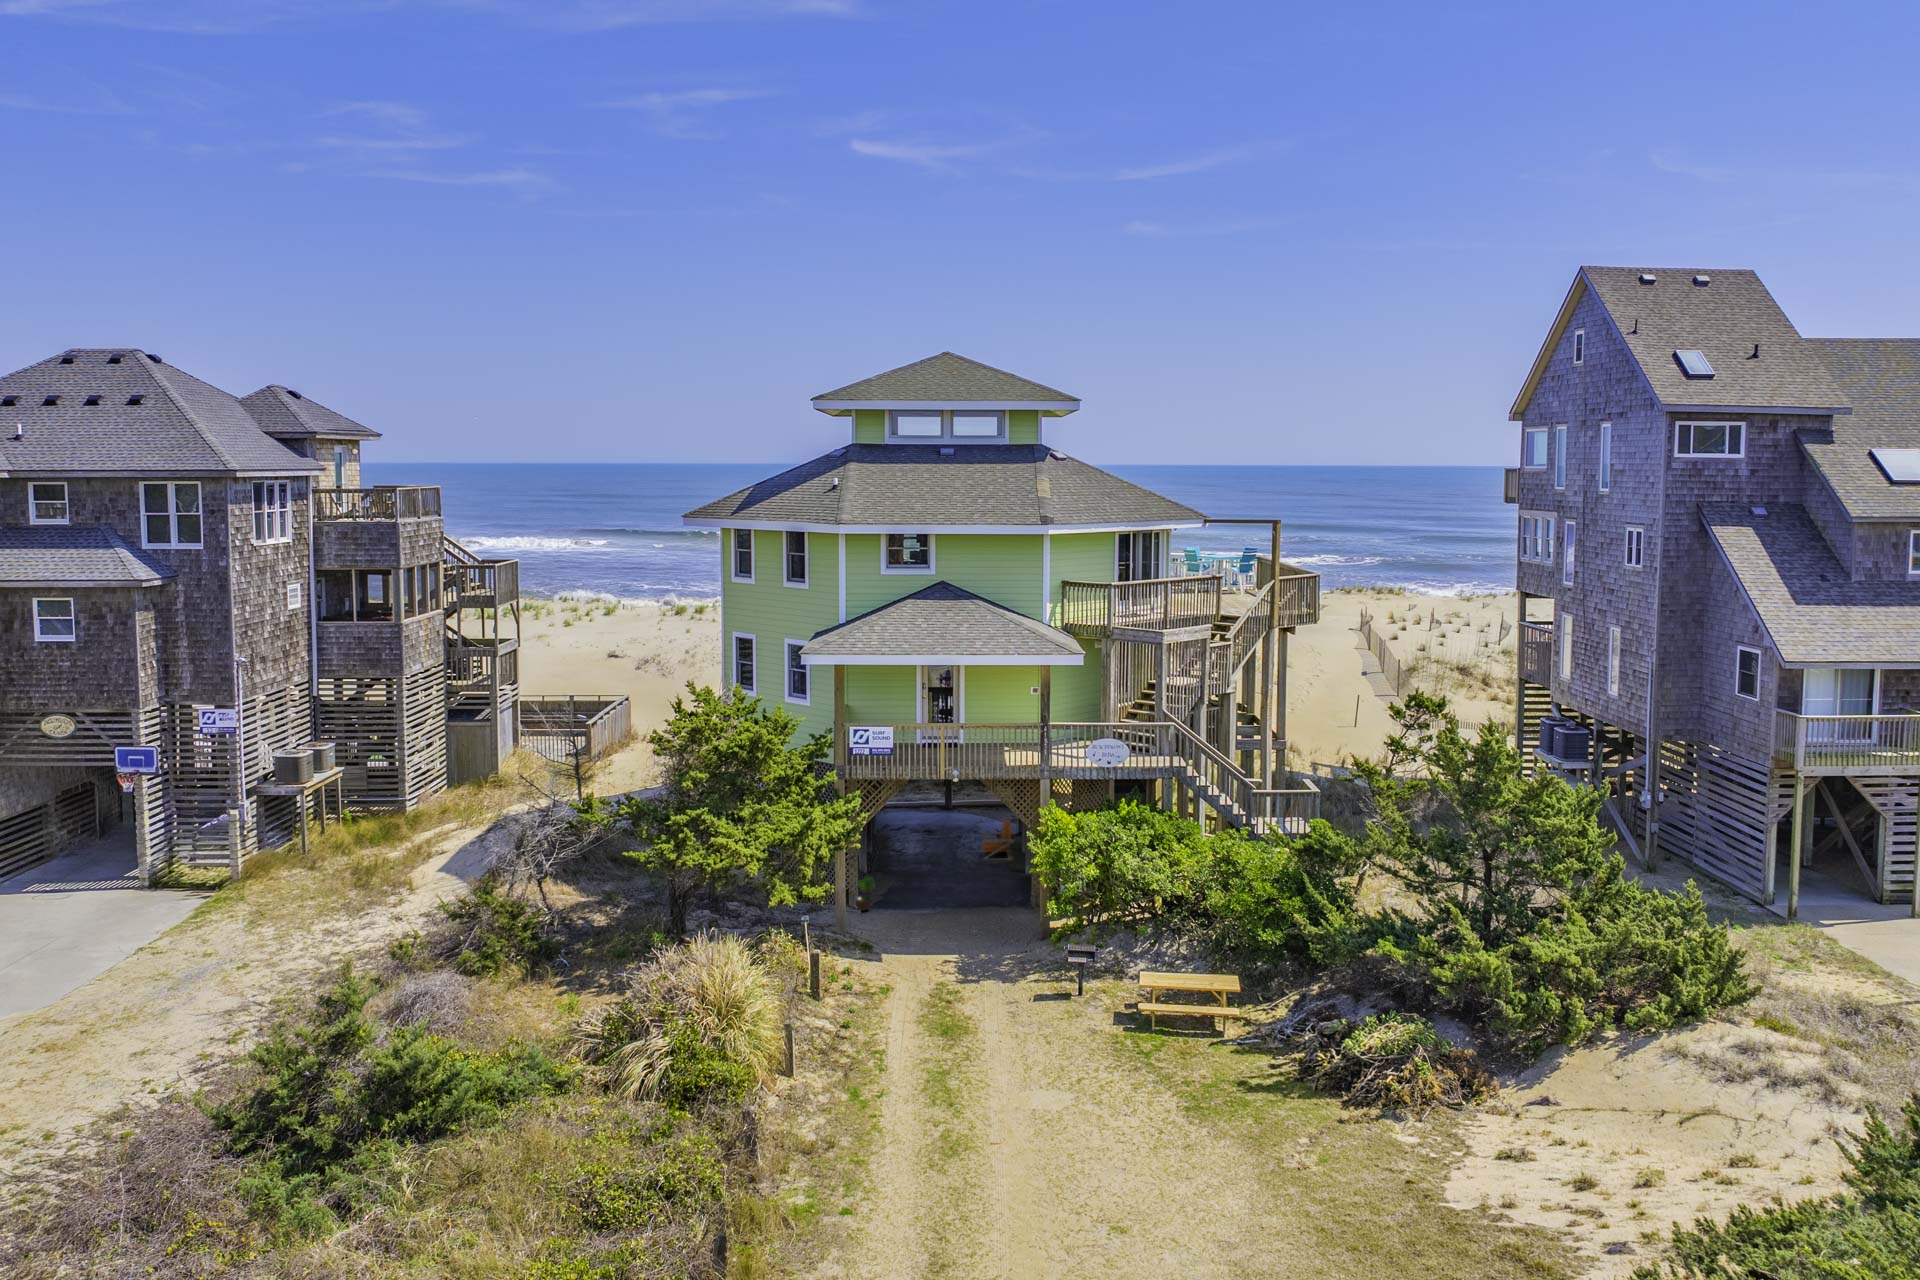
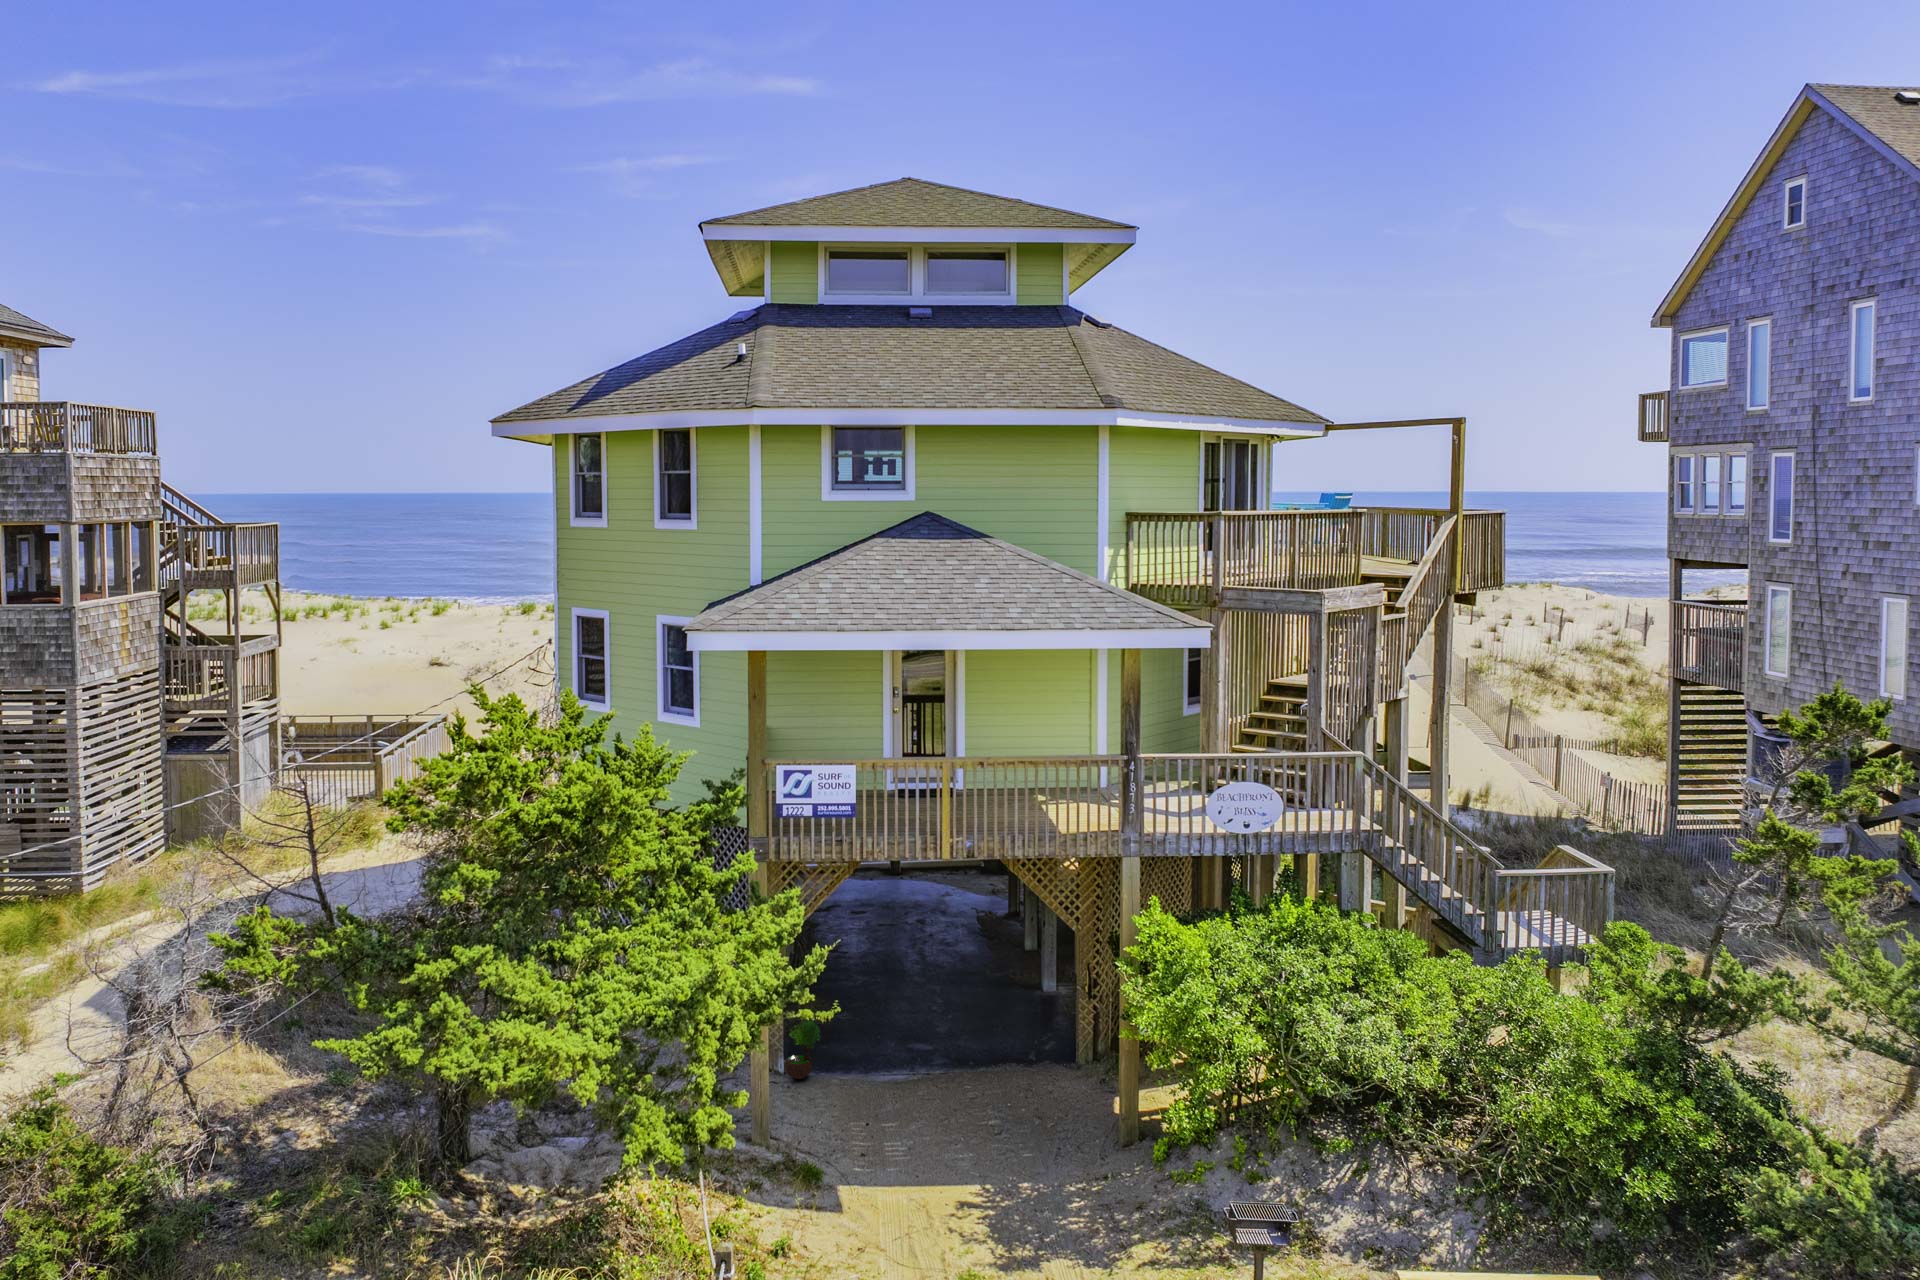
lounge chair: present [982,819,1014,860] -> none [972,896,1029,965]

